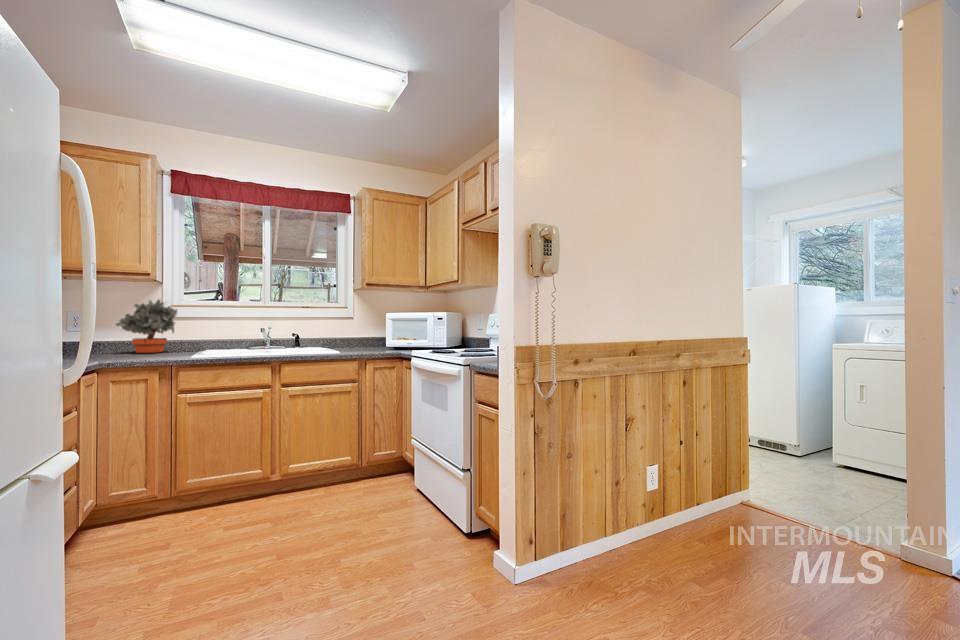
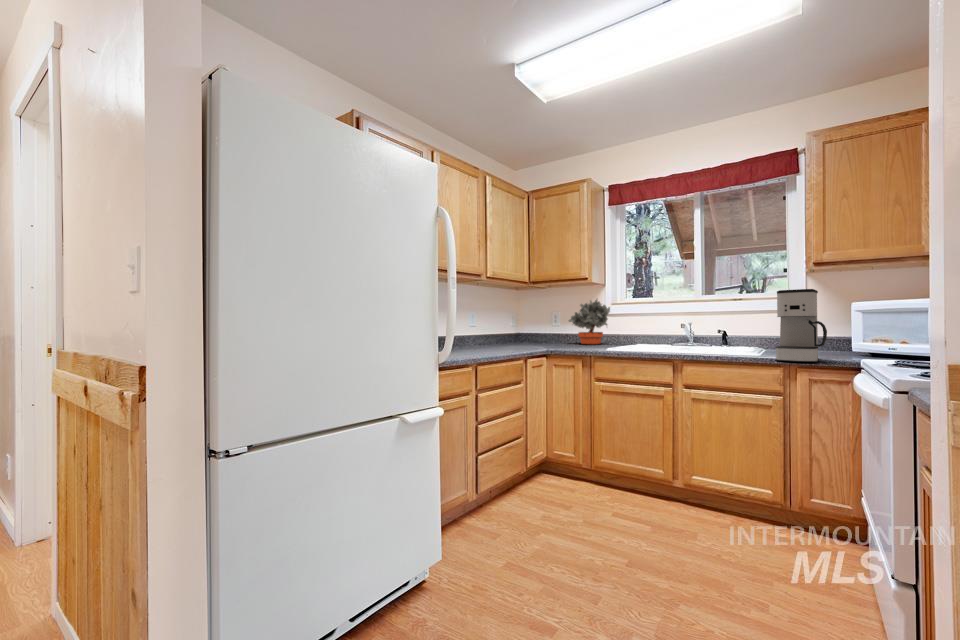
coffee maker: none [354,302,385,355] -> present [776,289,827,362]

